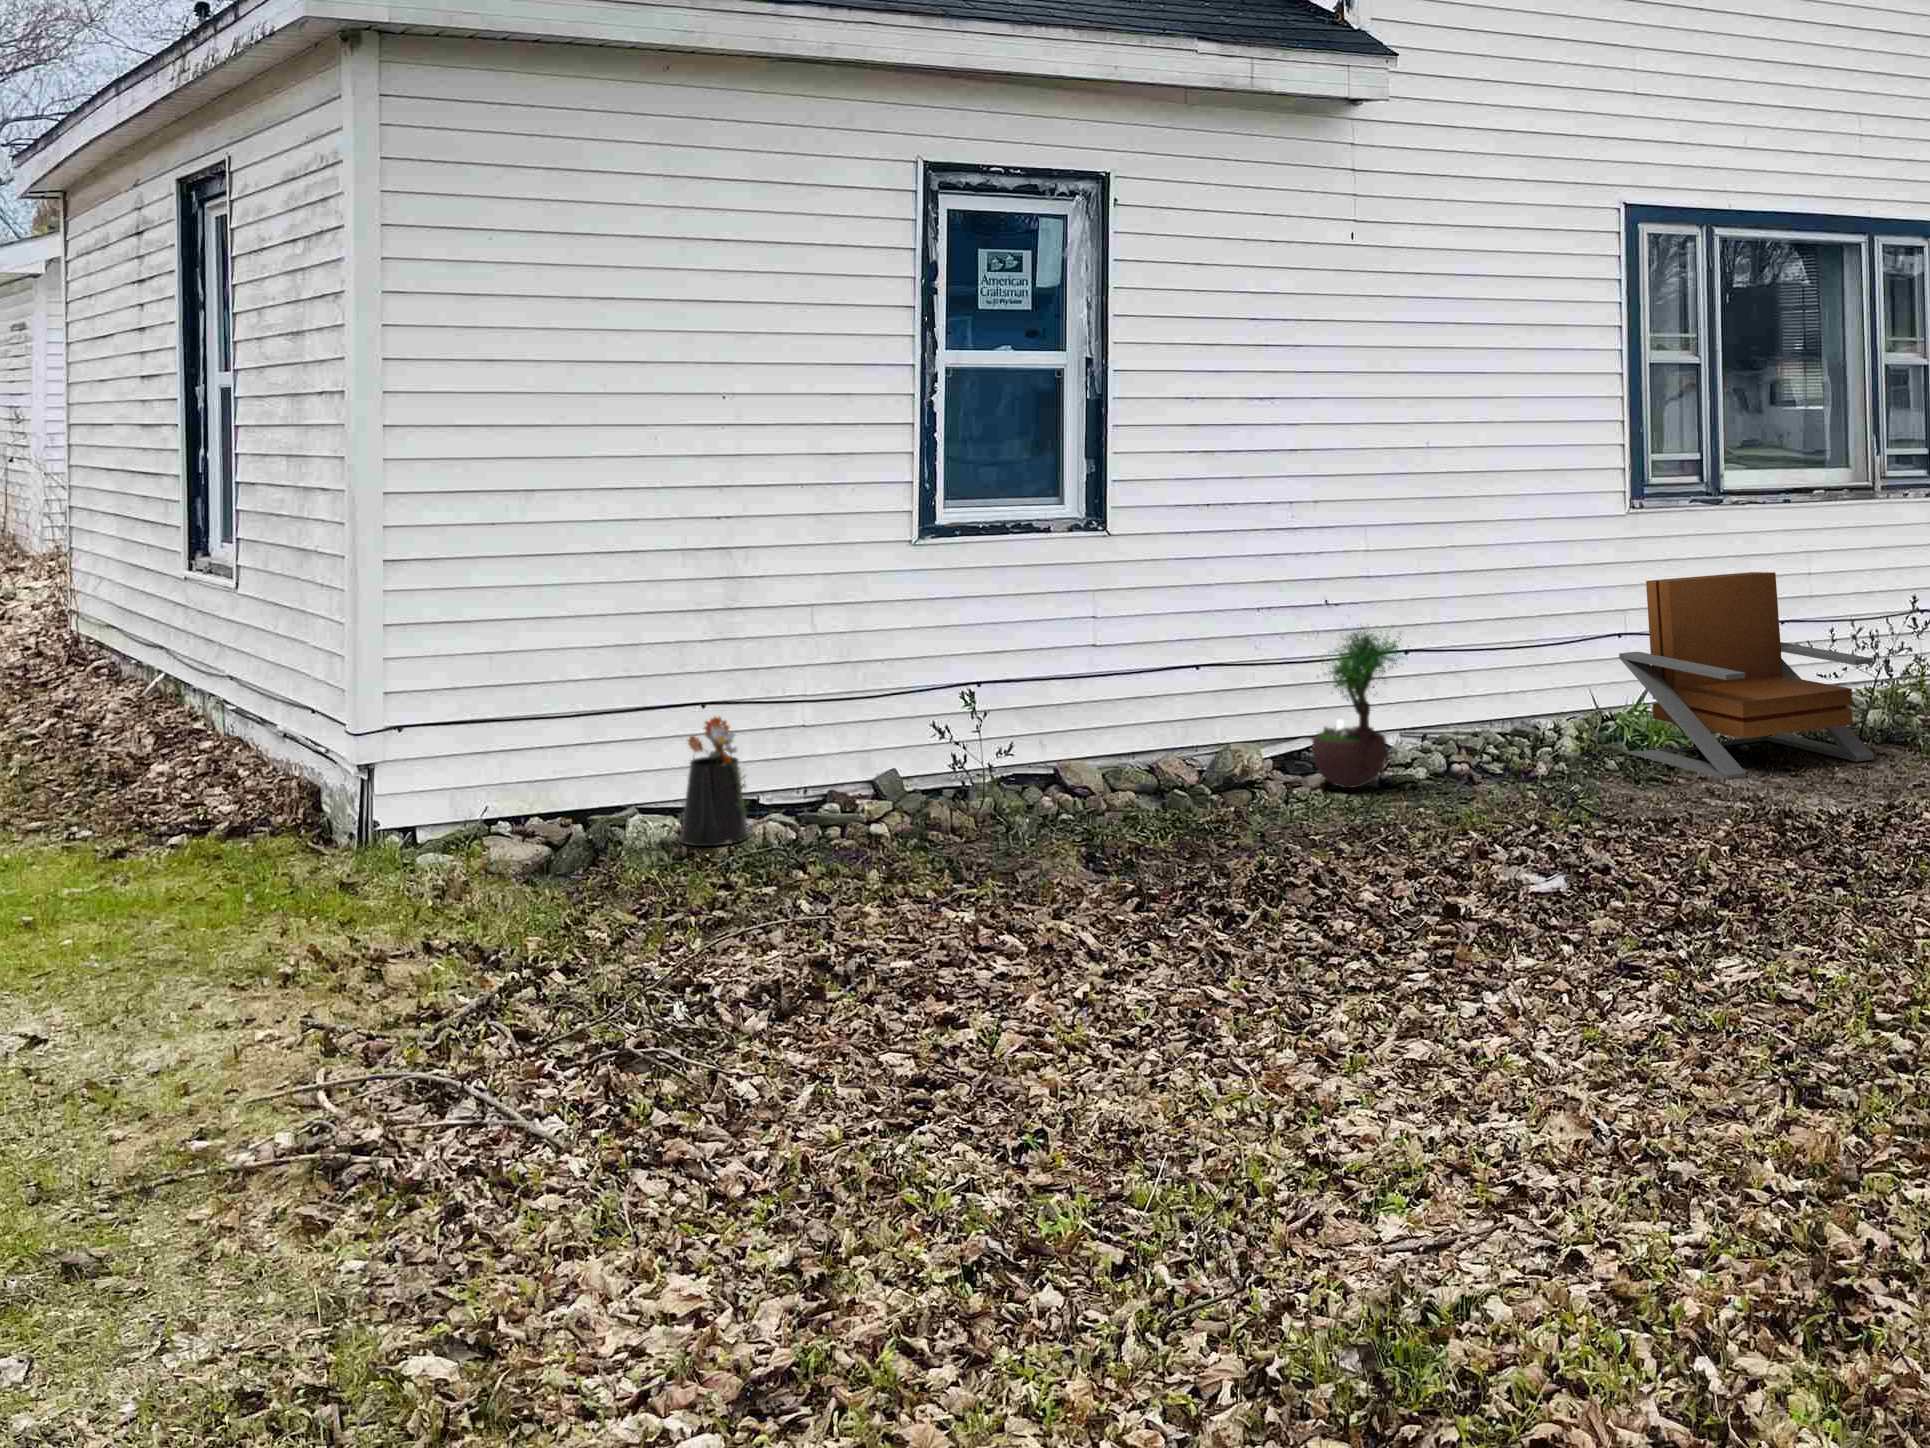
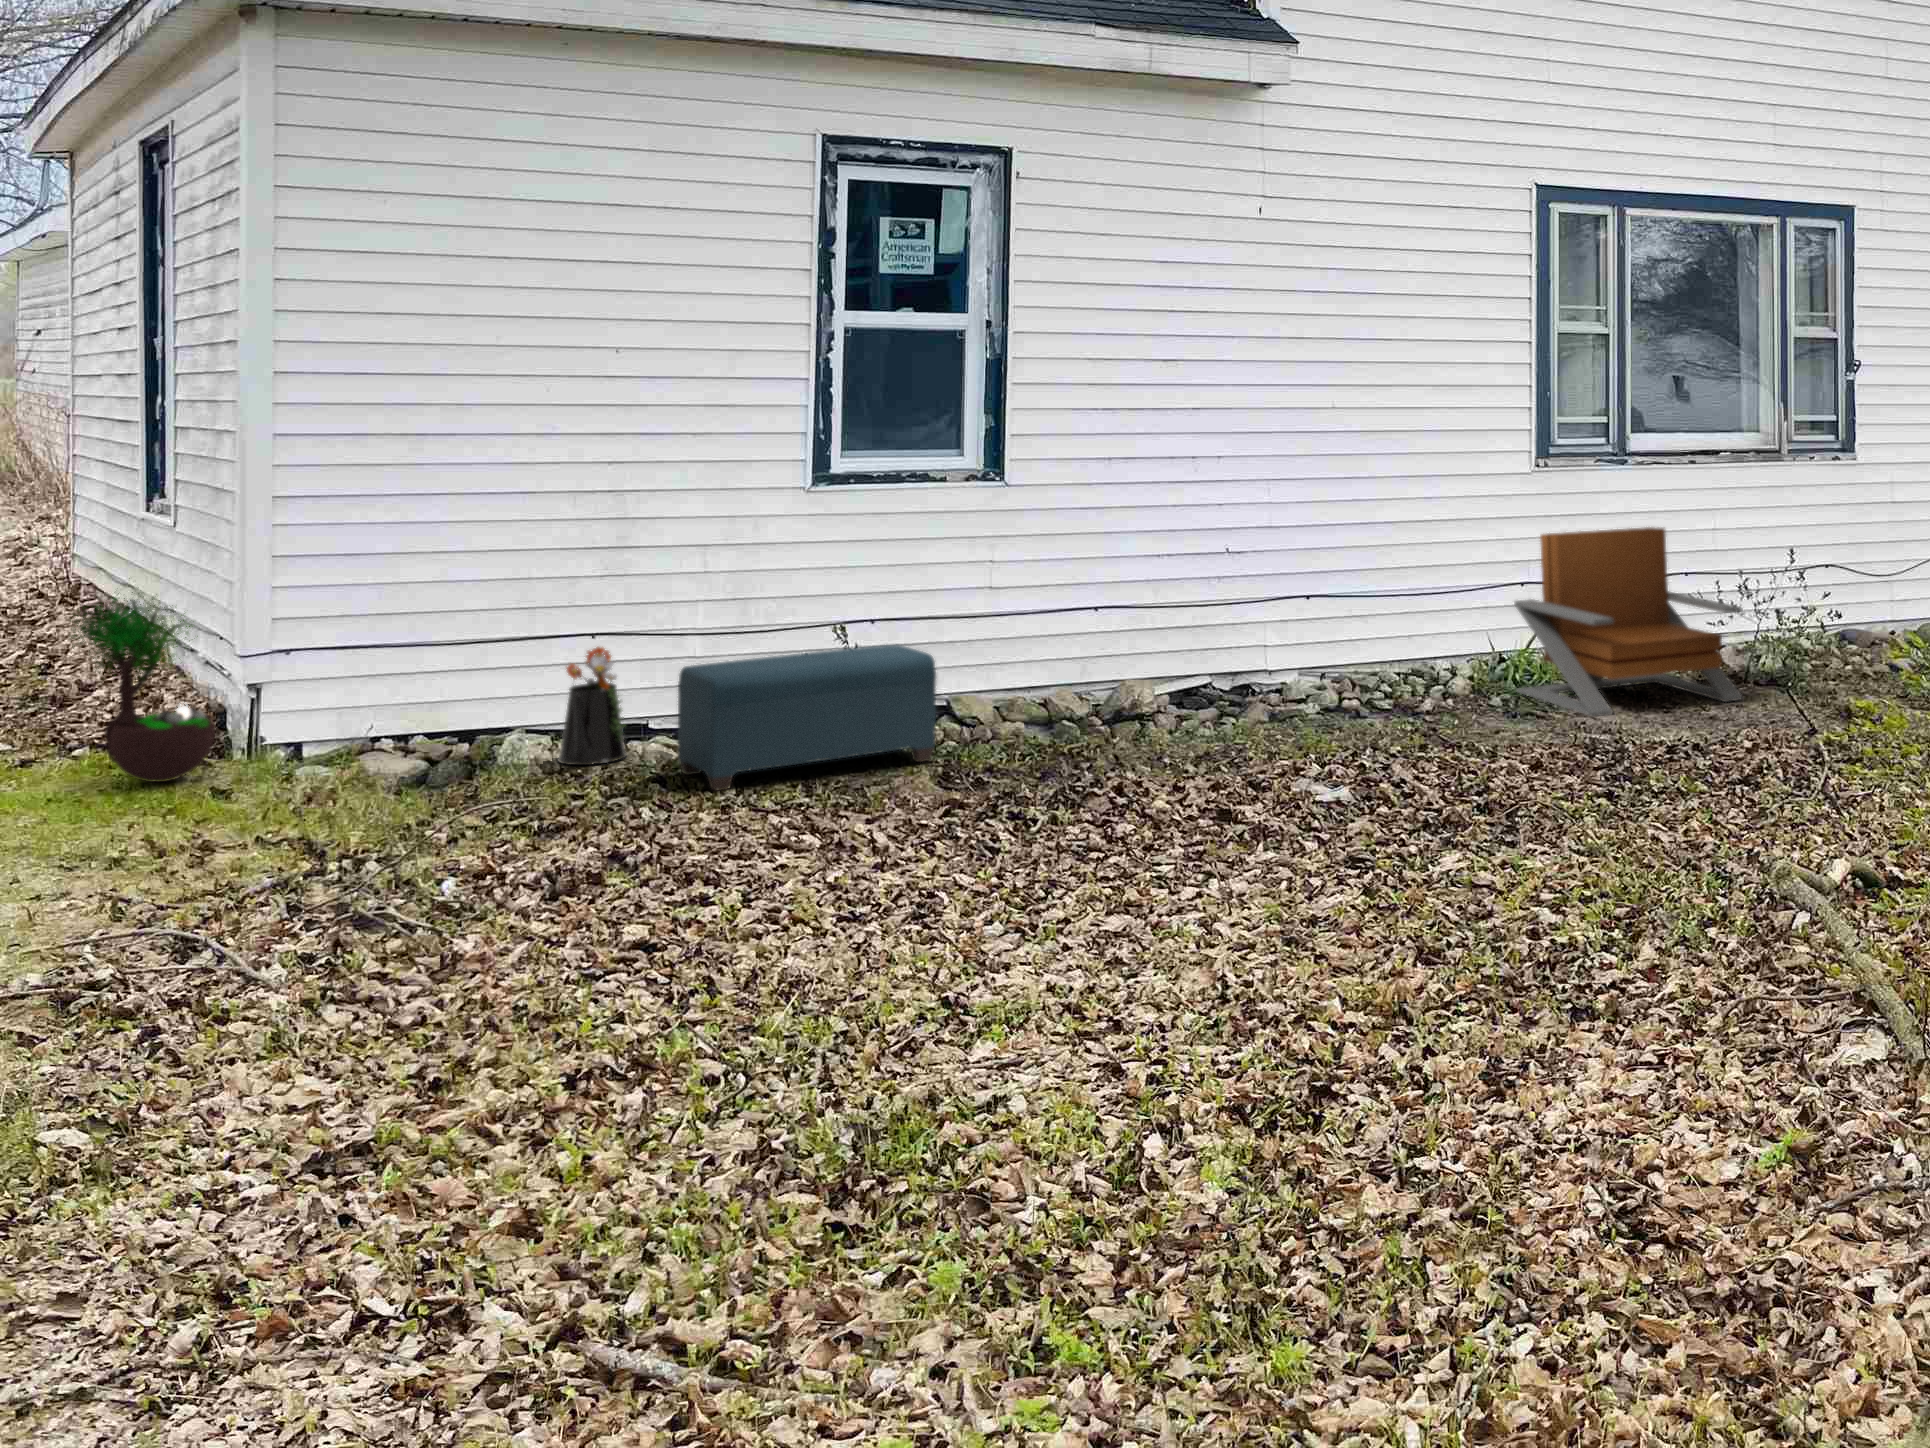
potted tree: present [1312,625,1409,788] -> present [71,578,215,782]
bench: none [794,710,1060,873] -> present [678,645,936,791]

